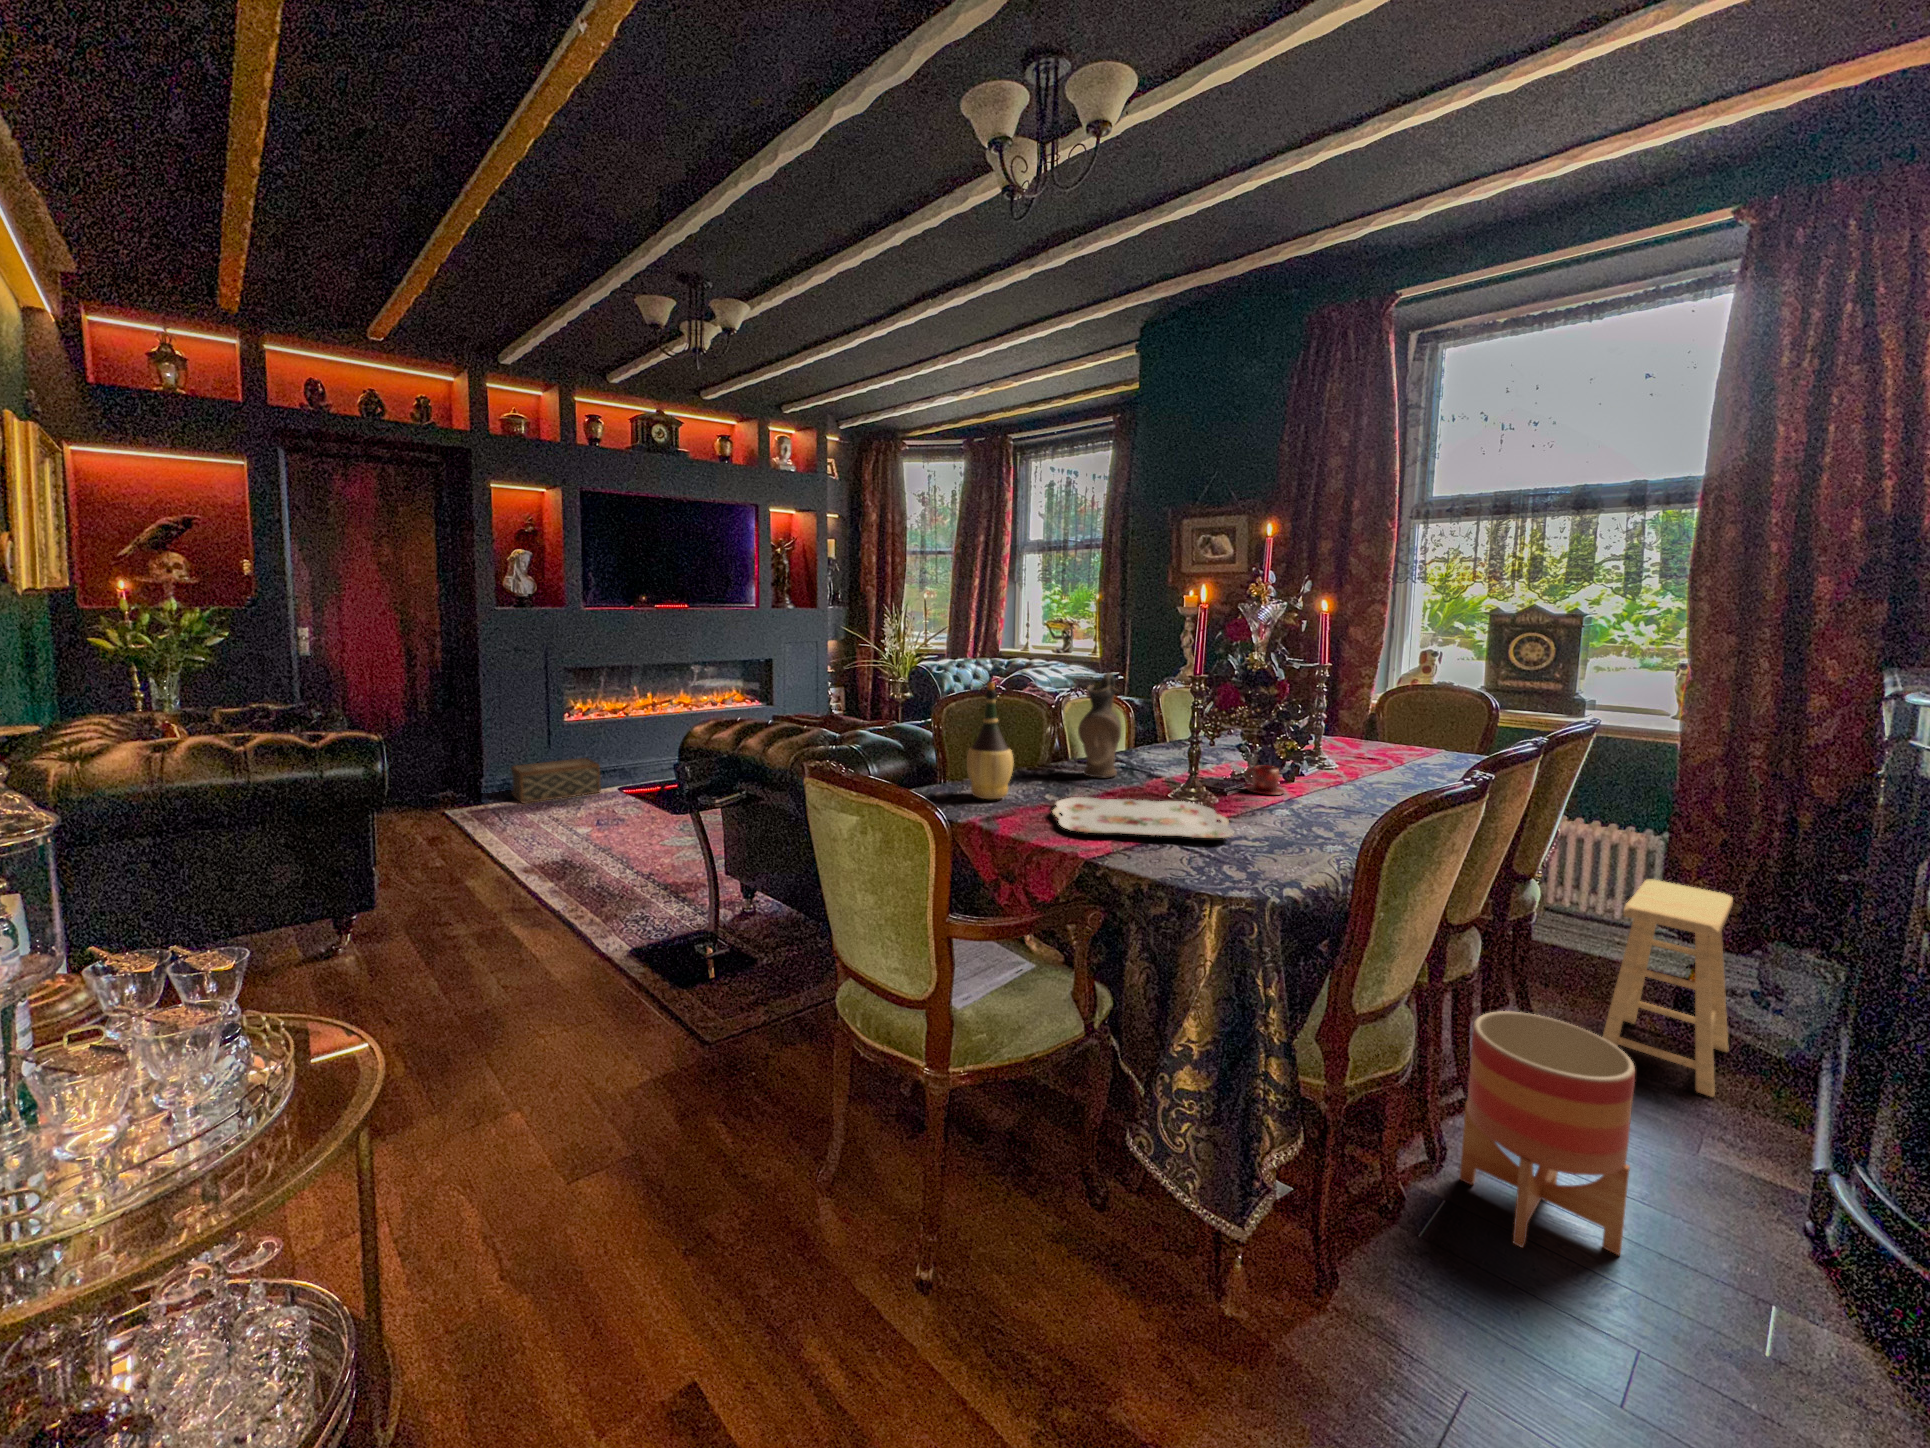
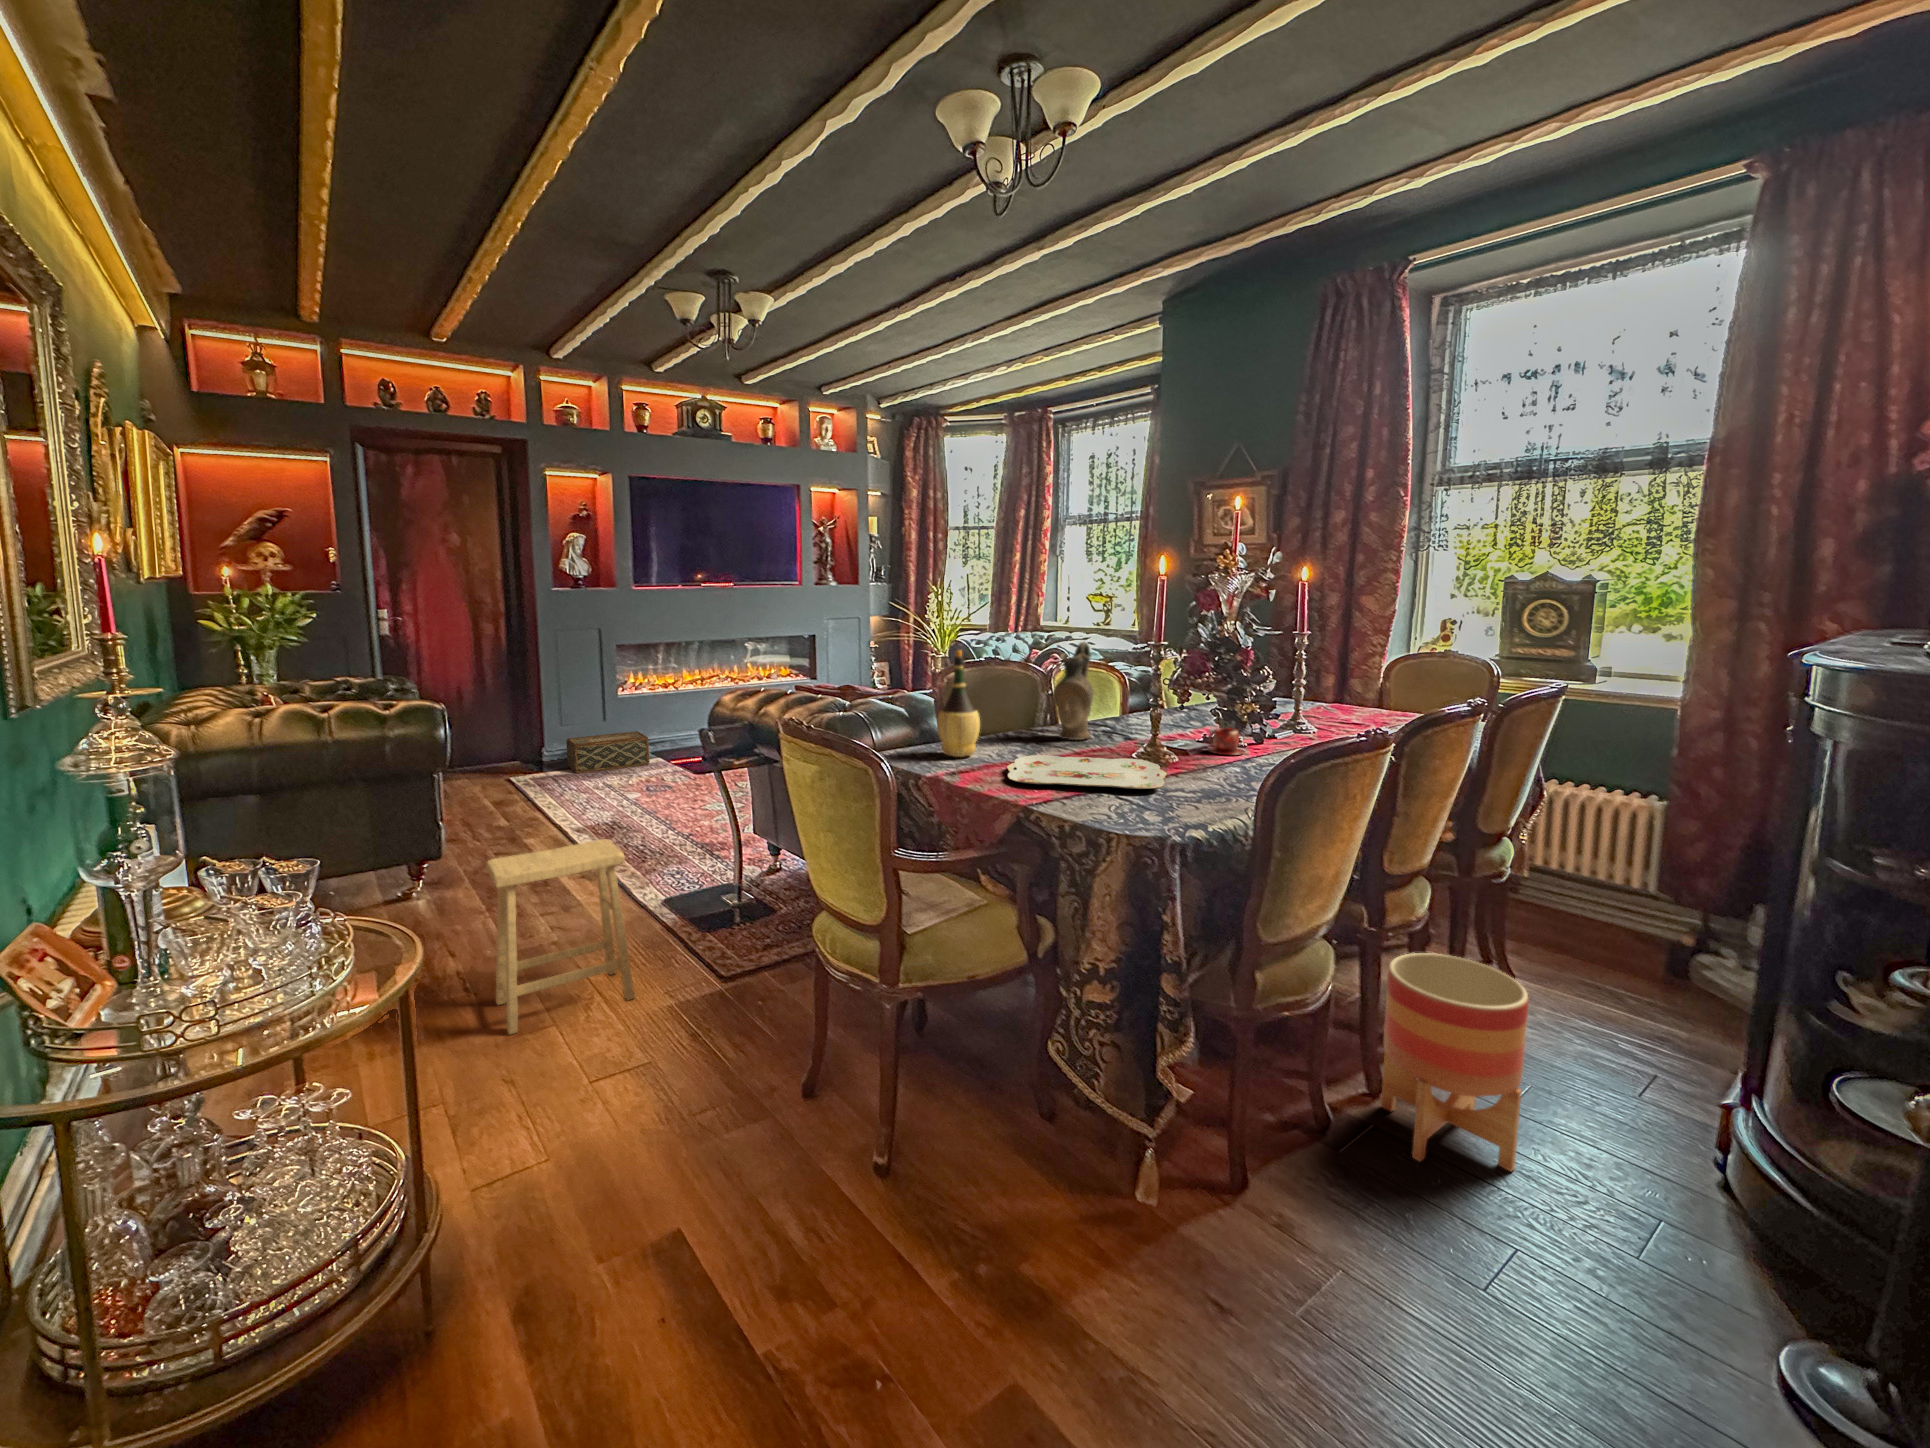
footstool: present [1602,880,1733,1097] -> present [486,839,634,1034]

